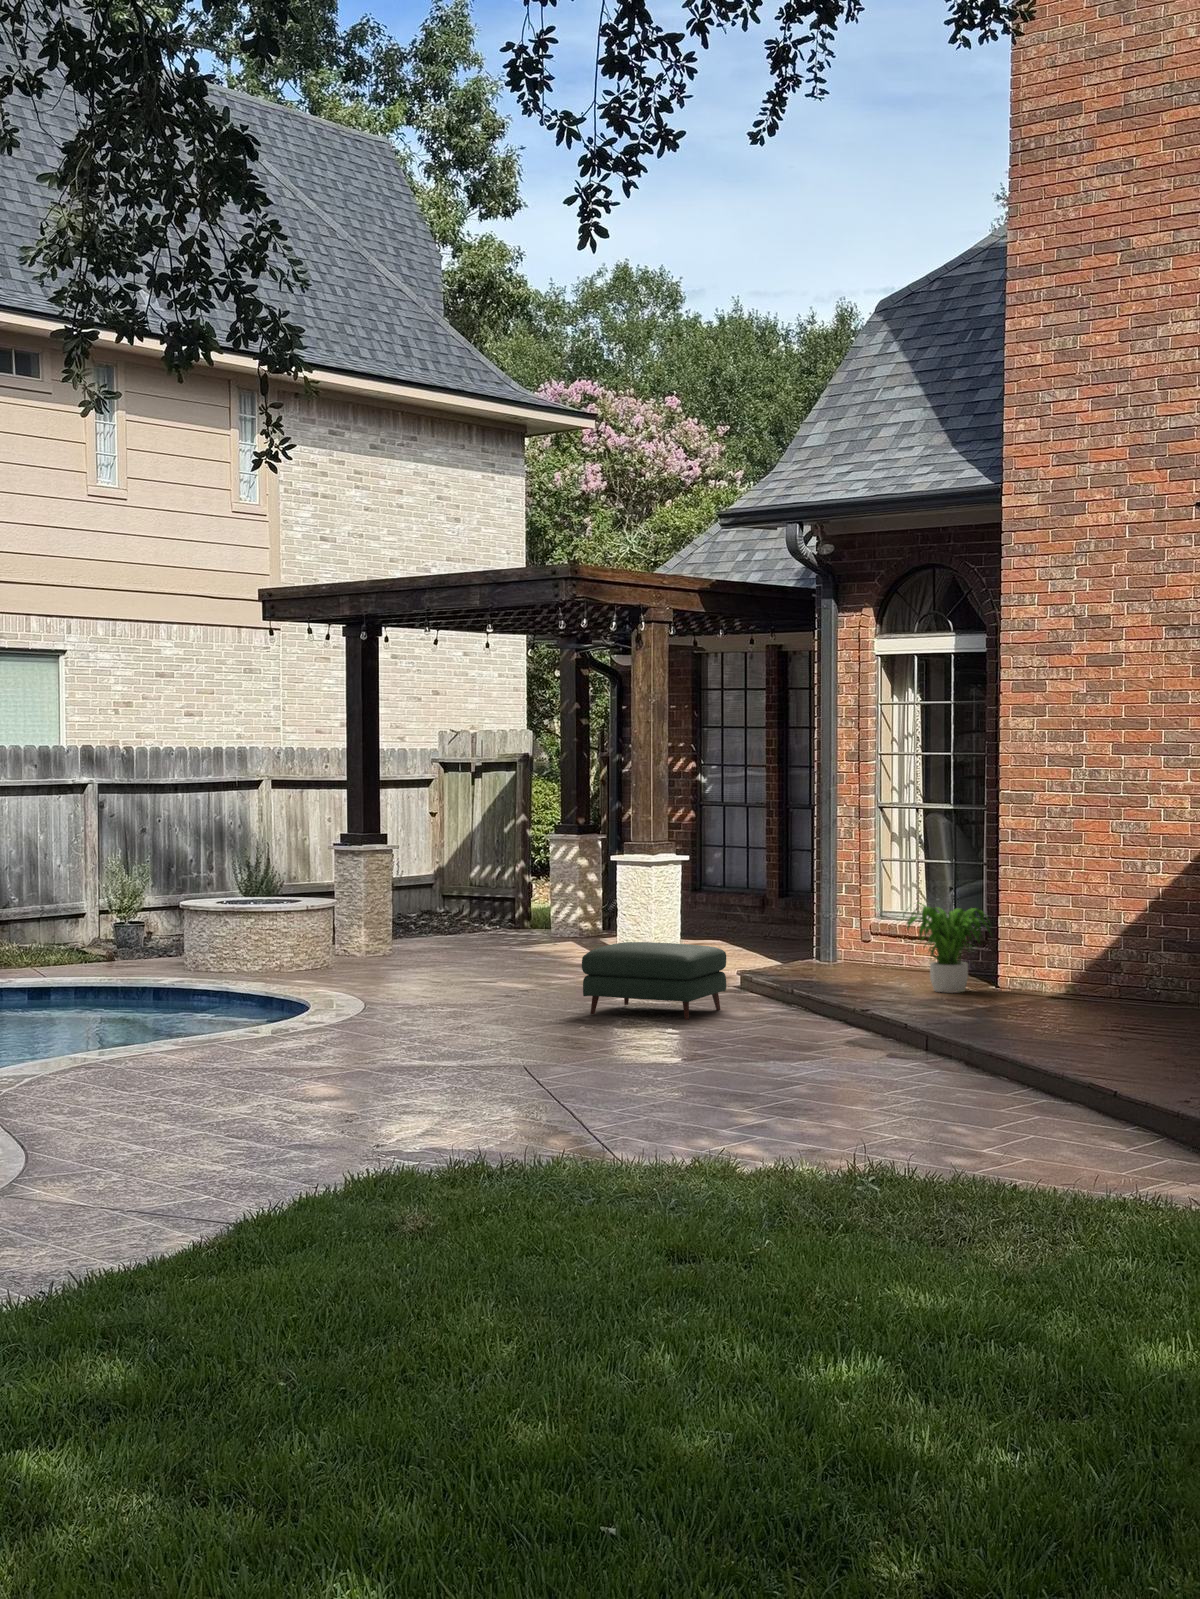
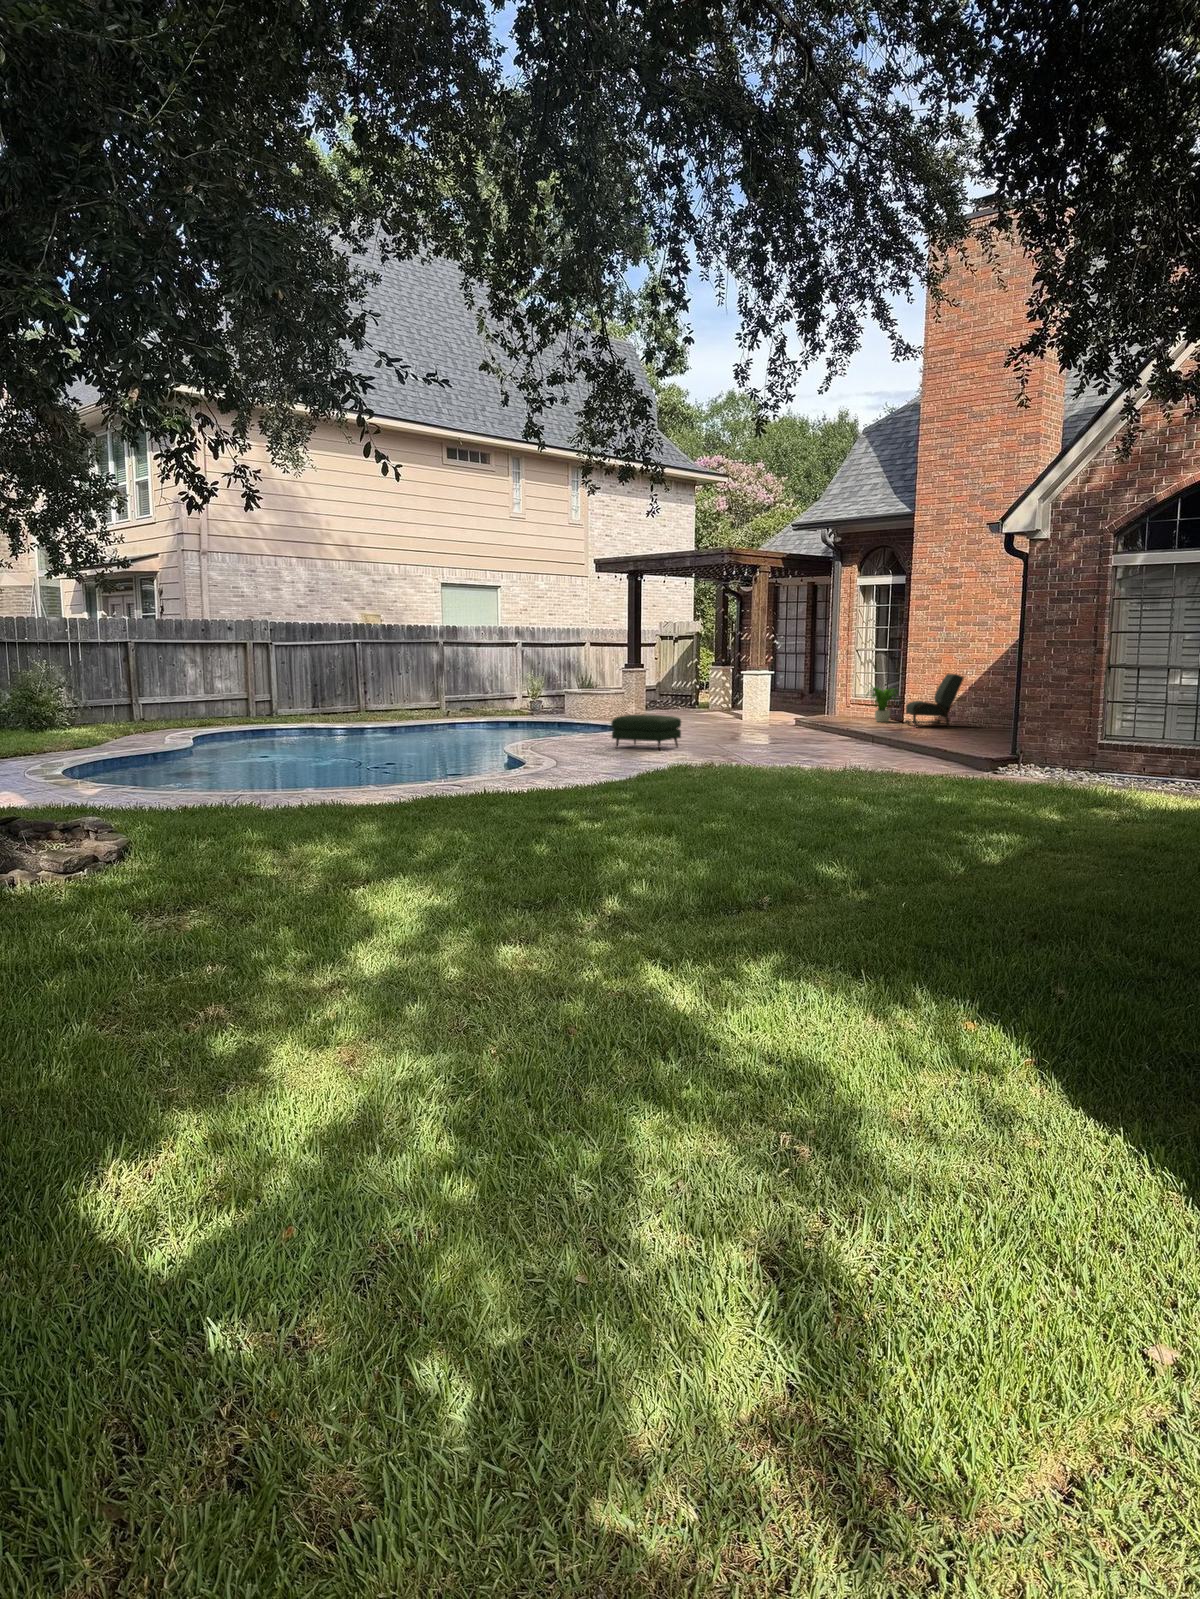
lounge chair: none [1006,877,1152,1020] -> present [906,674,964,727]
ottoman: present [582,942,726,1020] -> present [611,715,681,750]

